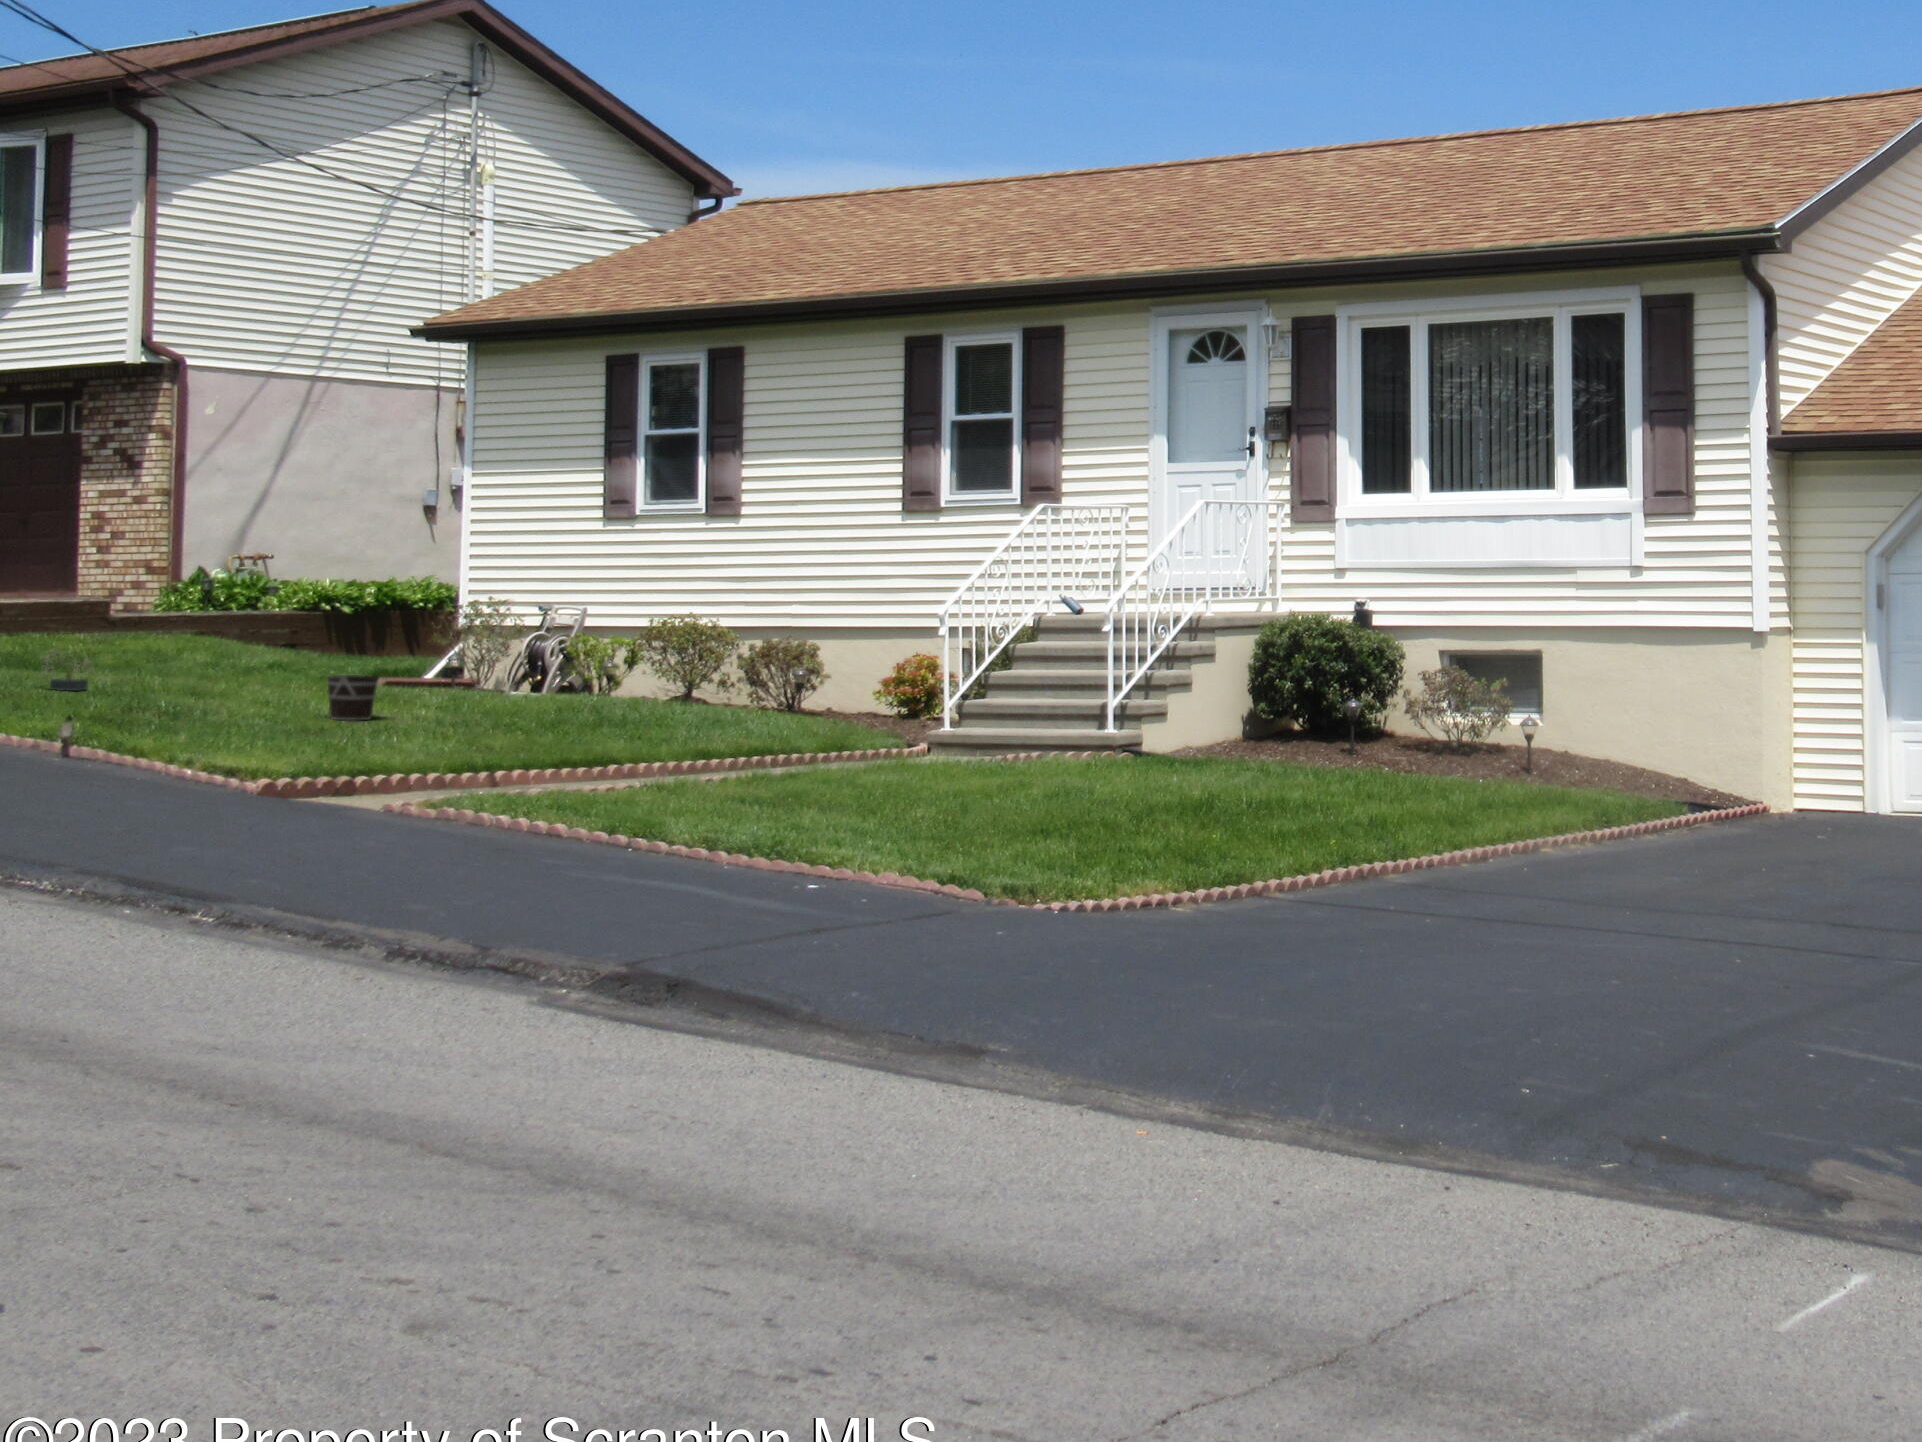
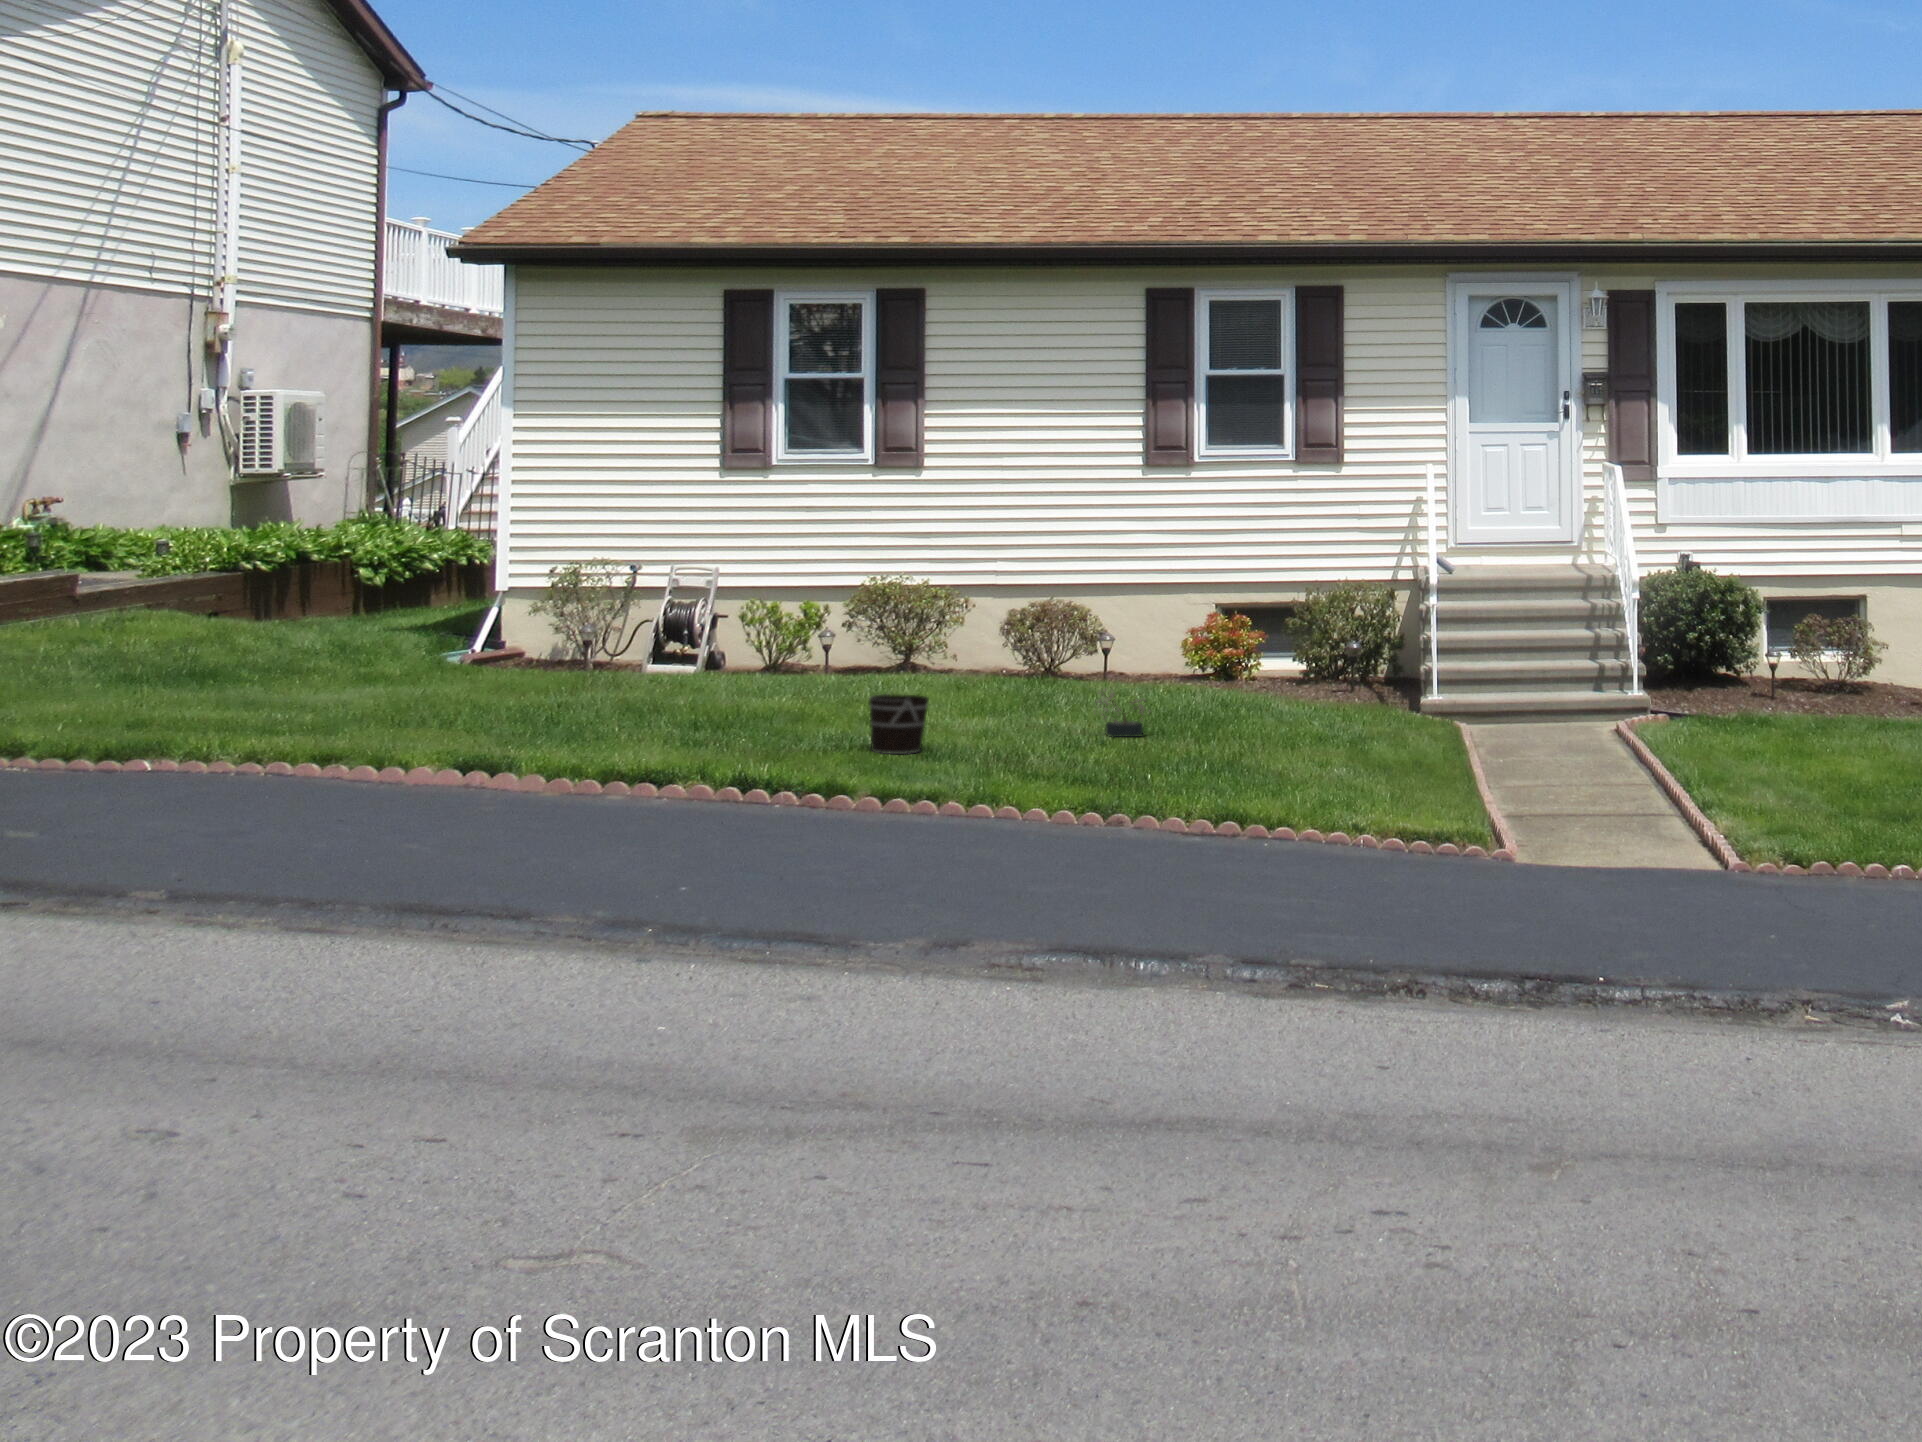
decorative plant: present [46,652,91,691] -> present [1096,692,1150,737]

